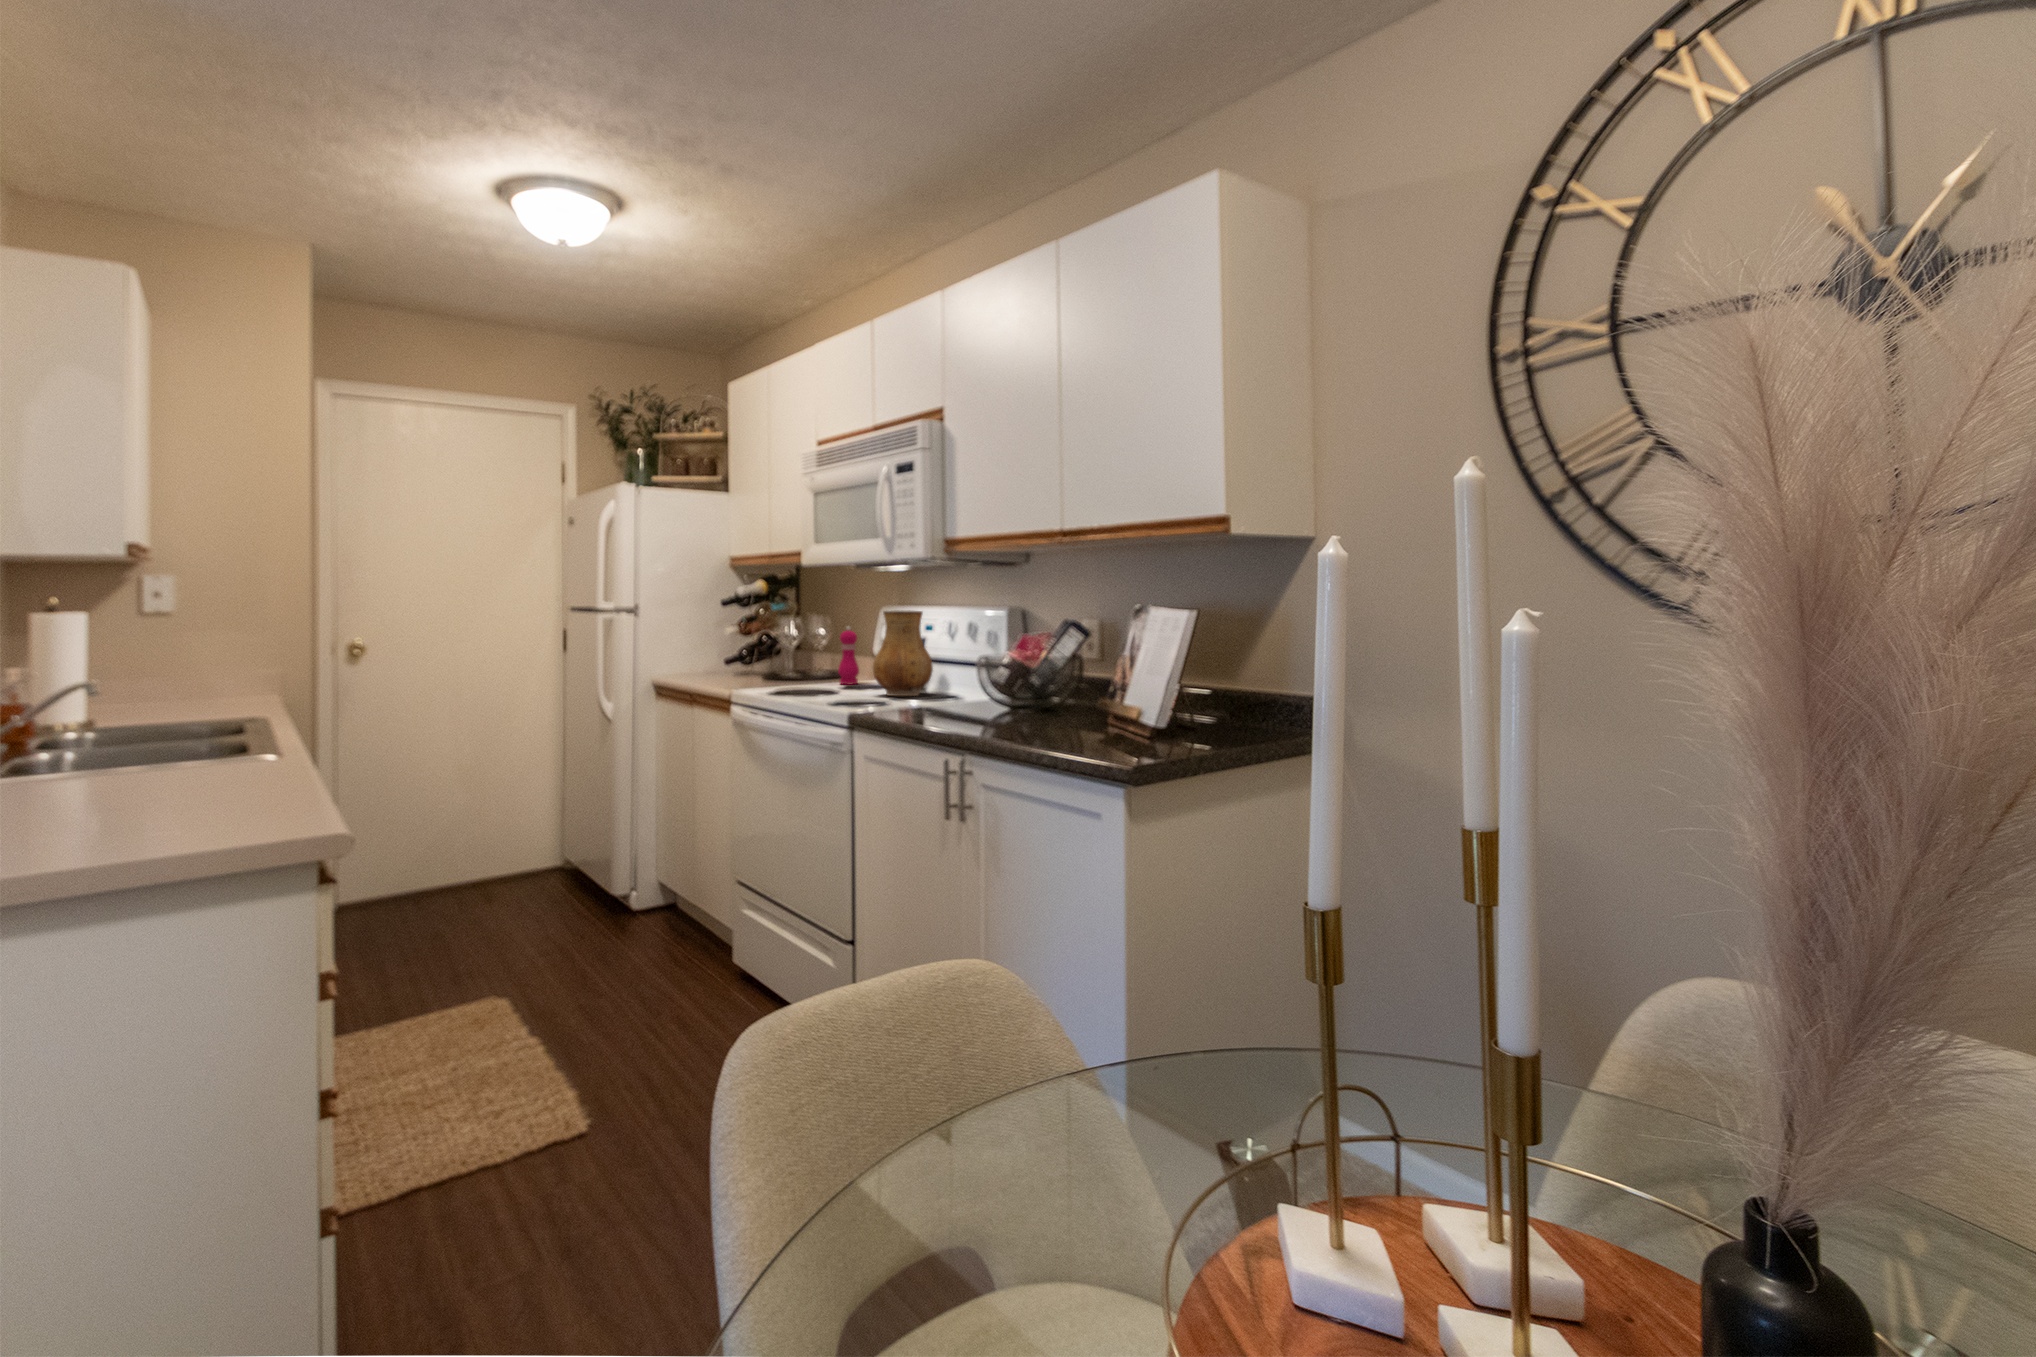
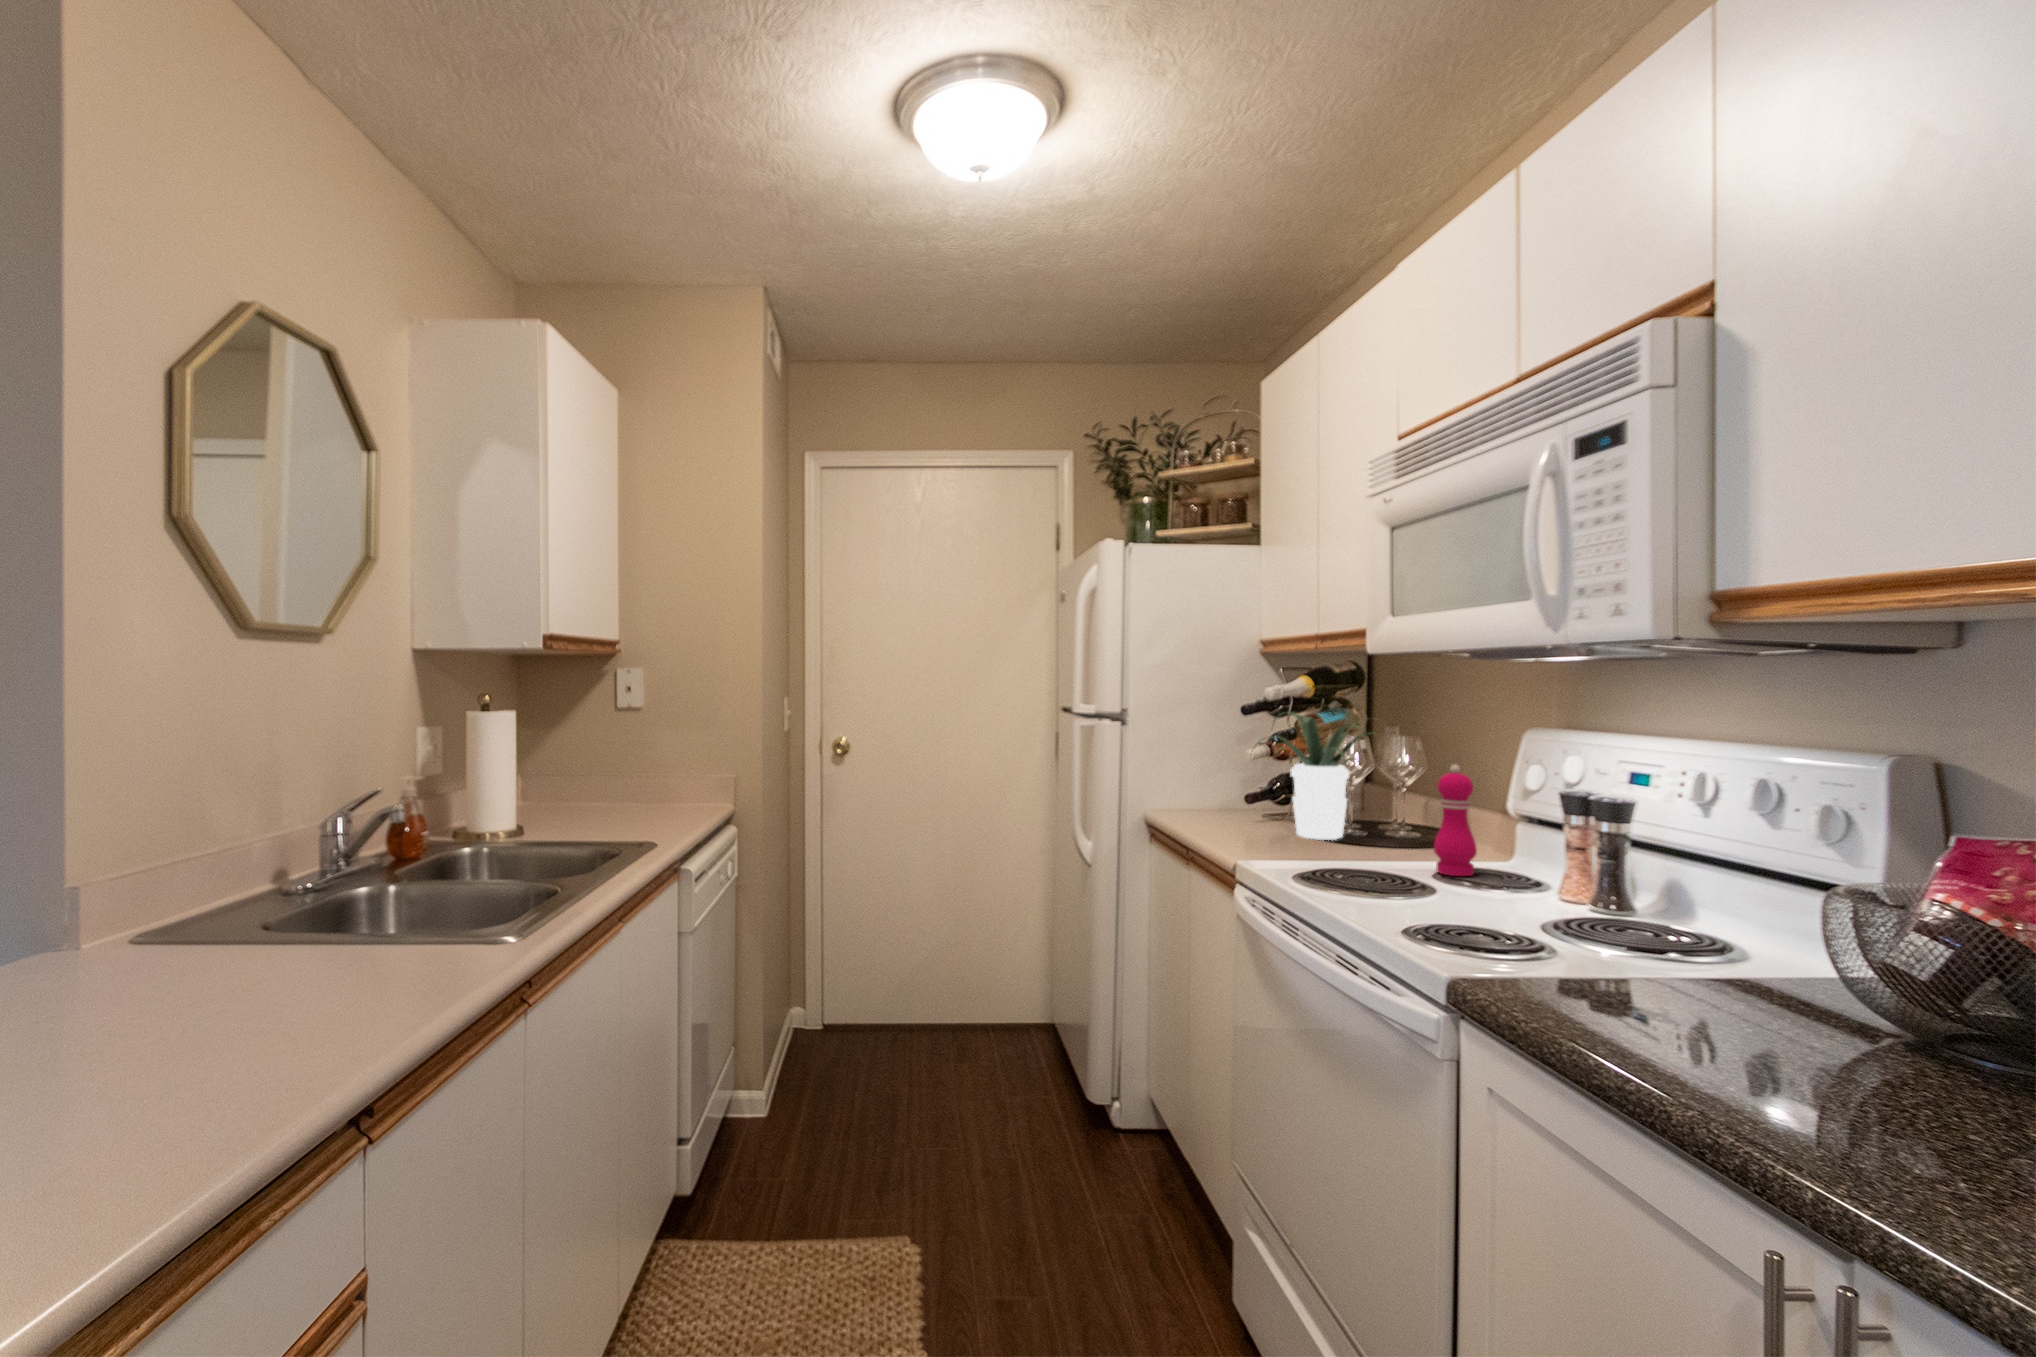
potted plant: none [731,603,820,679] -> present [1254,712,1368,840]
ceramic pitcher: present [873,611,933,696] -> none [1519,754,1677,958]

